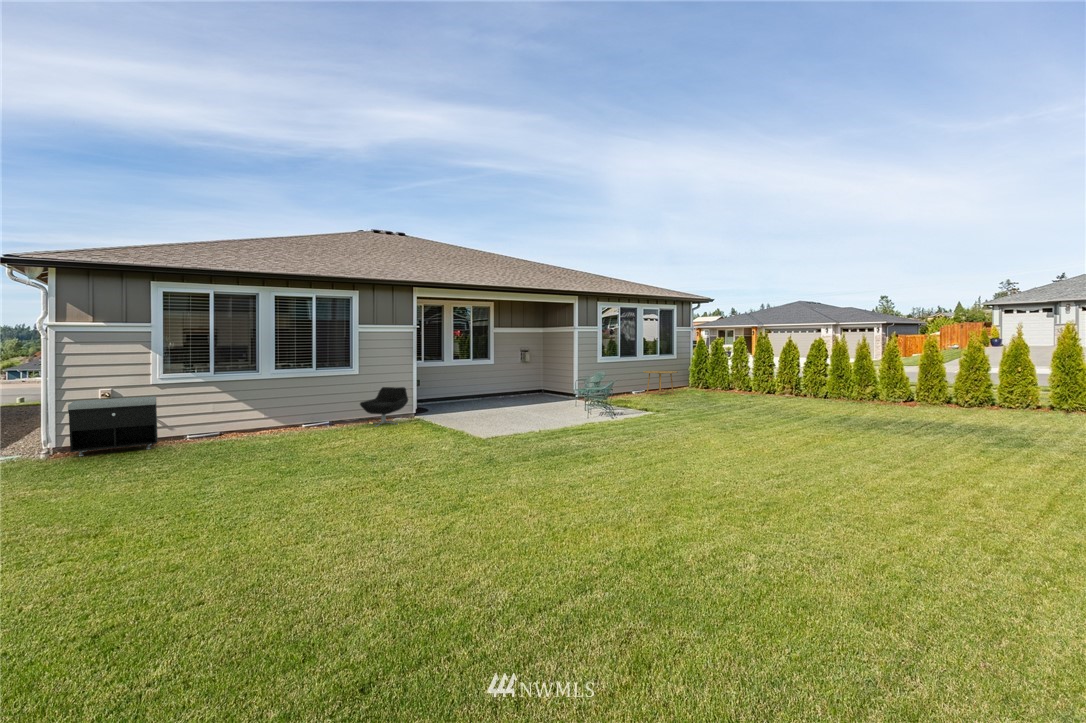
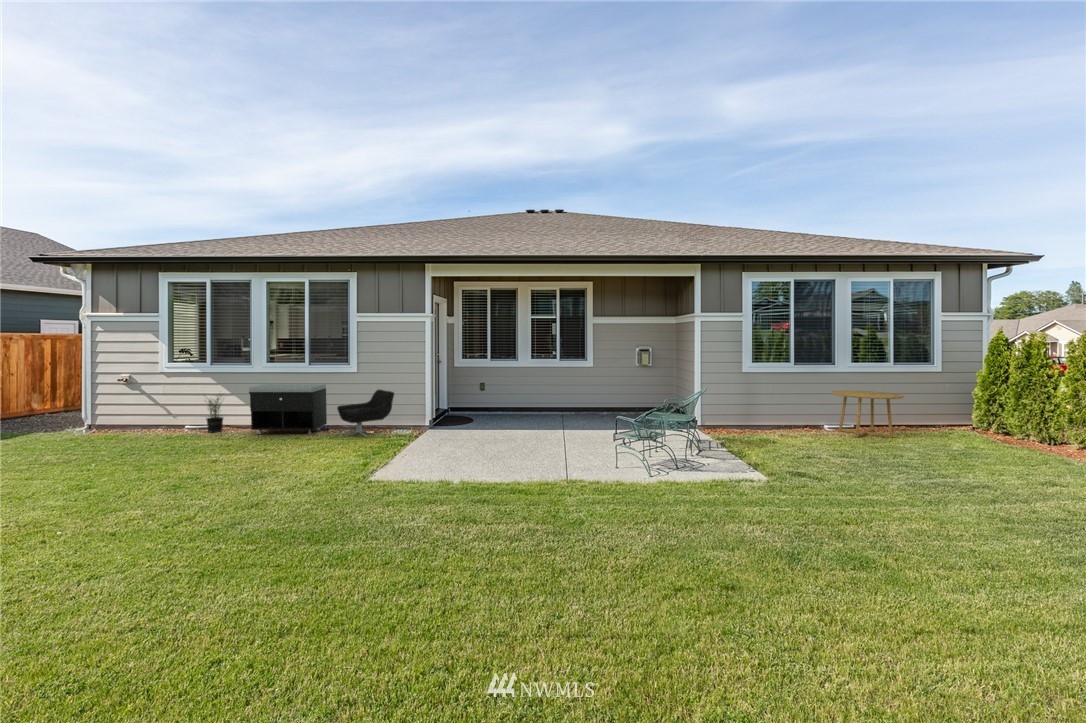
storage bench: present [68,397,158,456] -> present [249,384,327,434]
potted plant: none [219,398,249,438] -> present [206,398,223,432]

